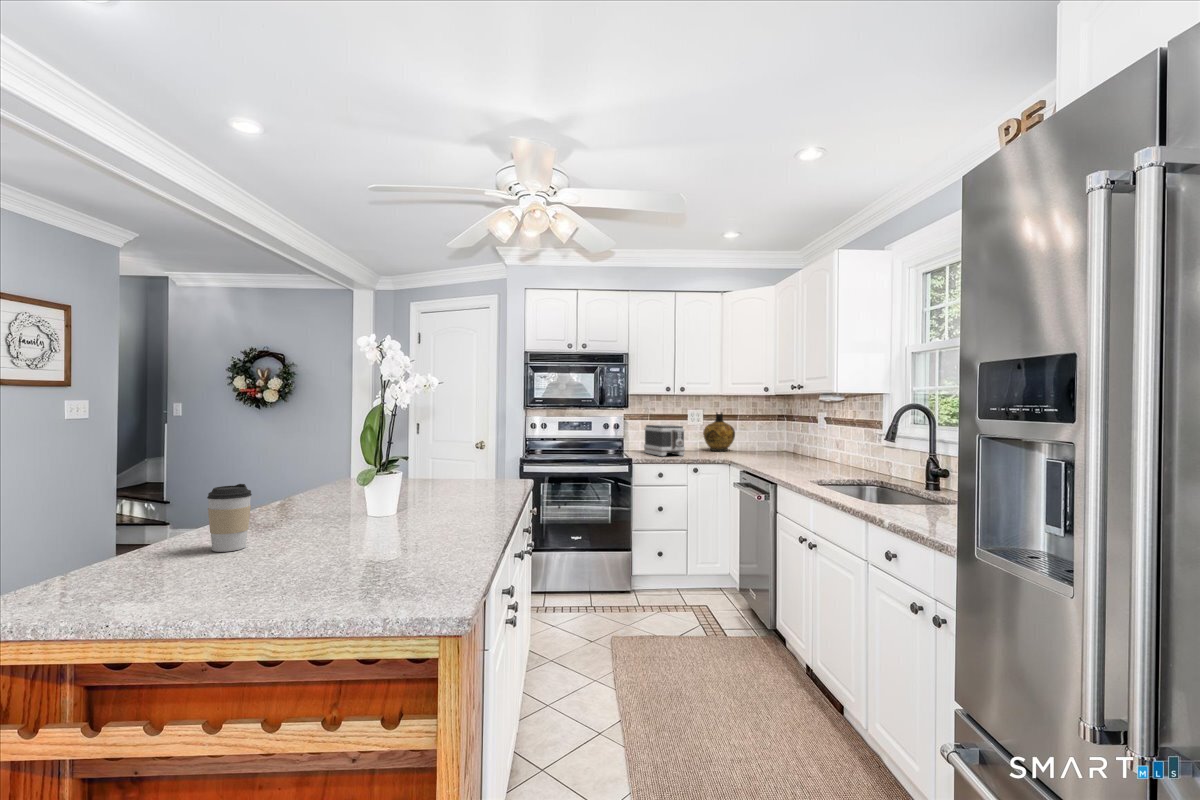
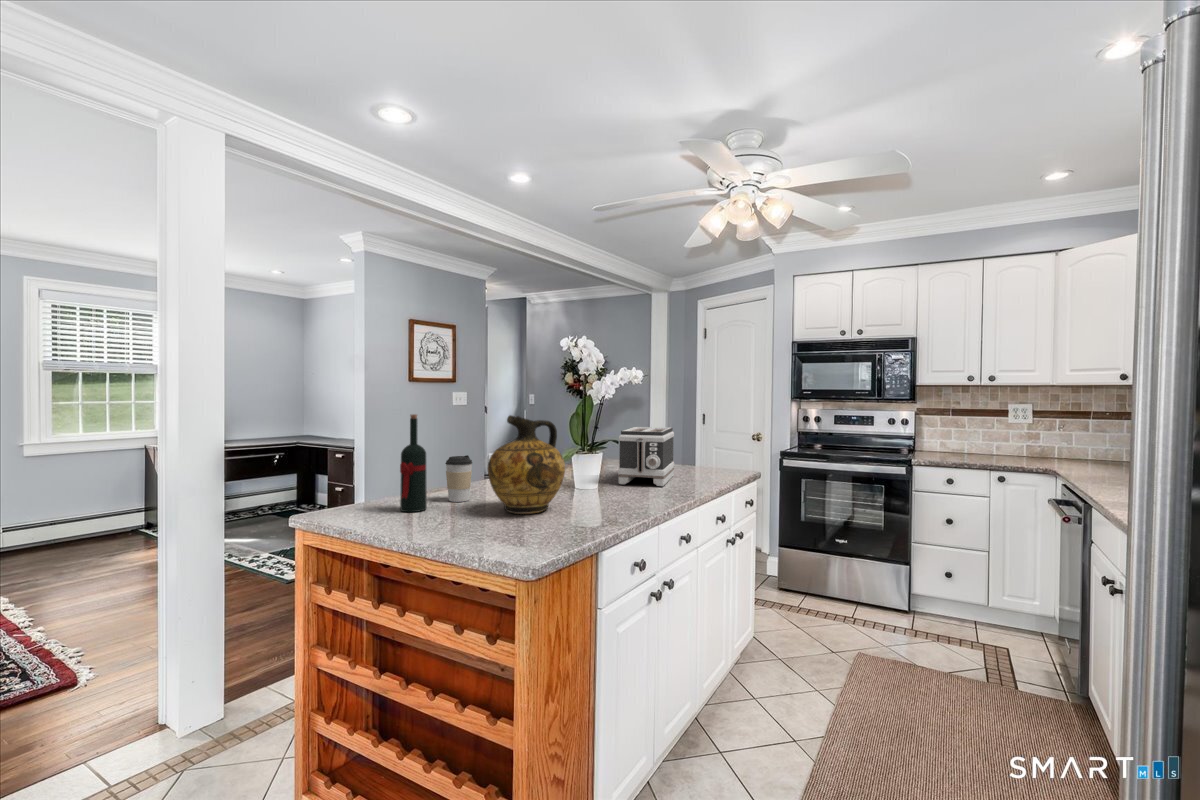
ceramic jug: present [703,413,735,451] -> present [487,415,565,514]
toaster: present [644,425,685,456] -> present [618,427,674,486]
wine bottle: none [146,428,193,578] -> present [400,414,427,512]

